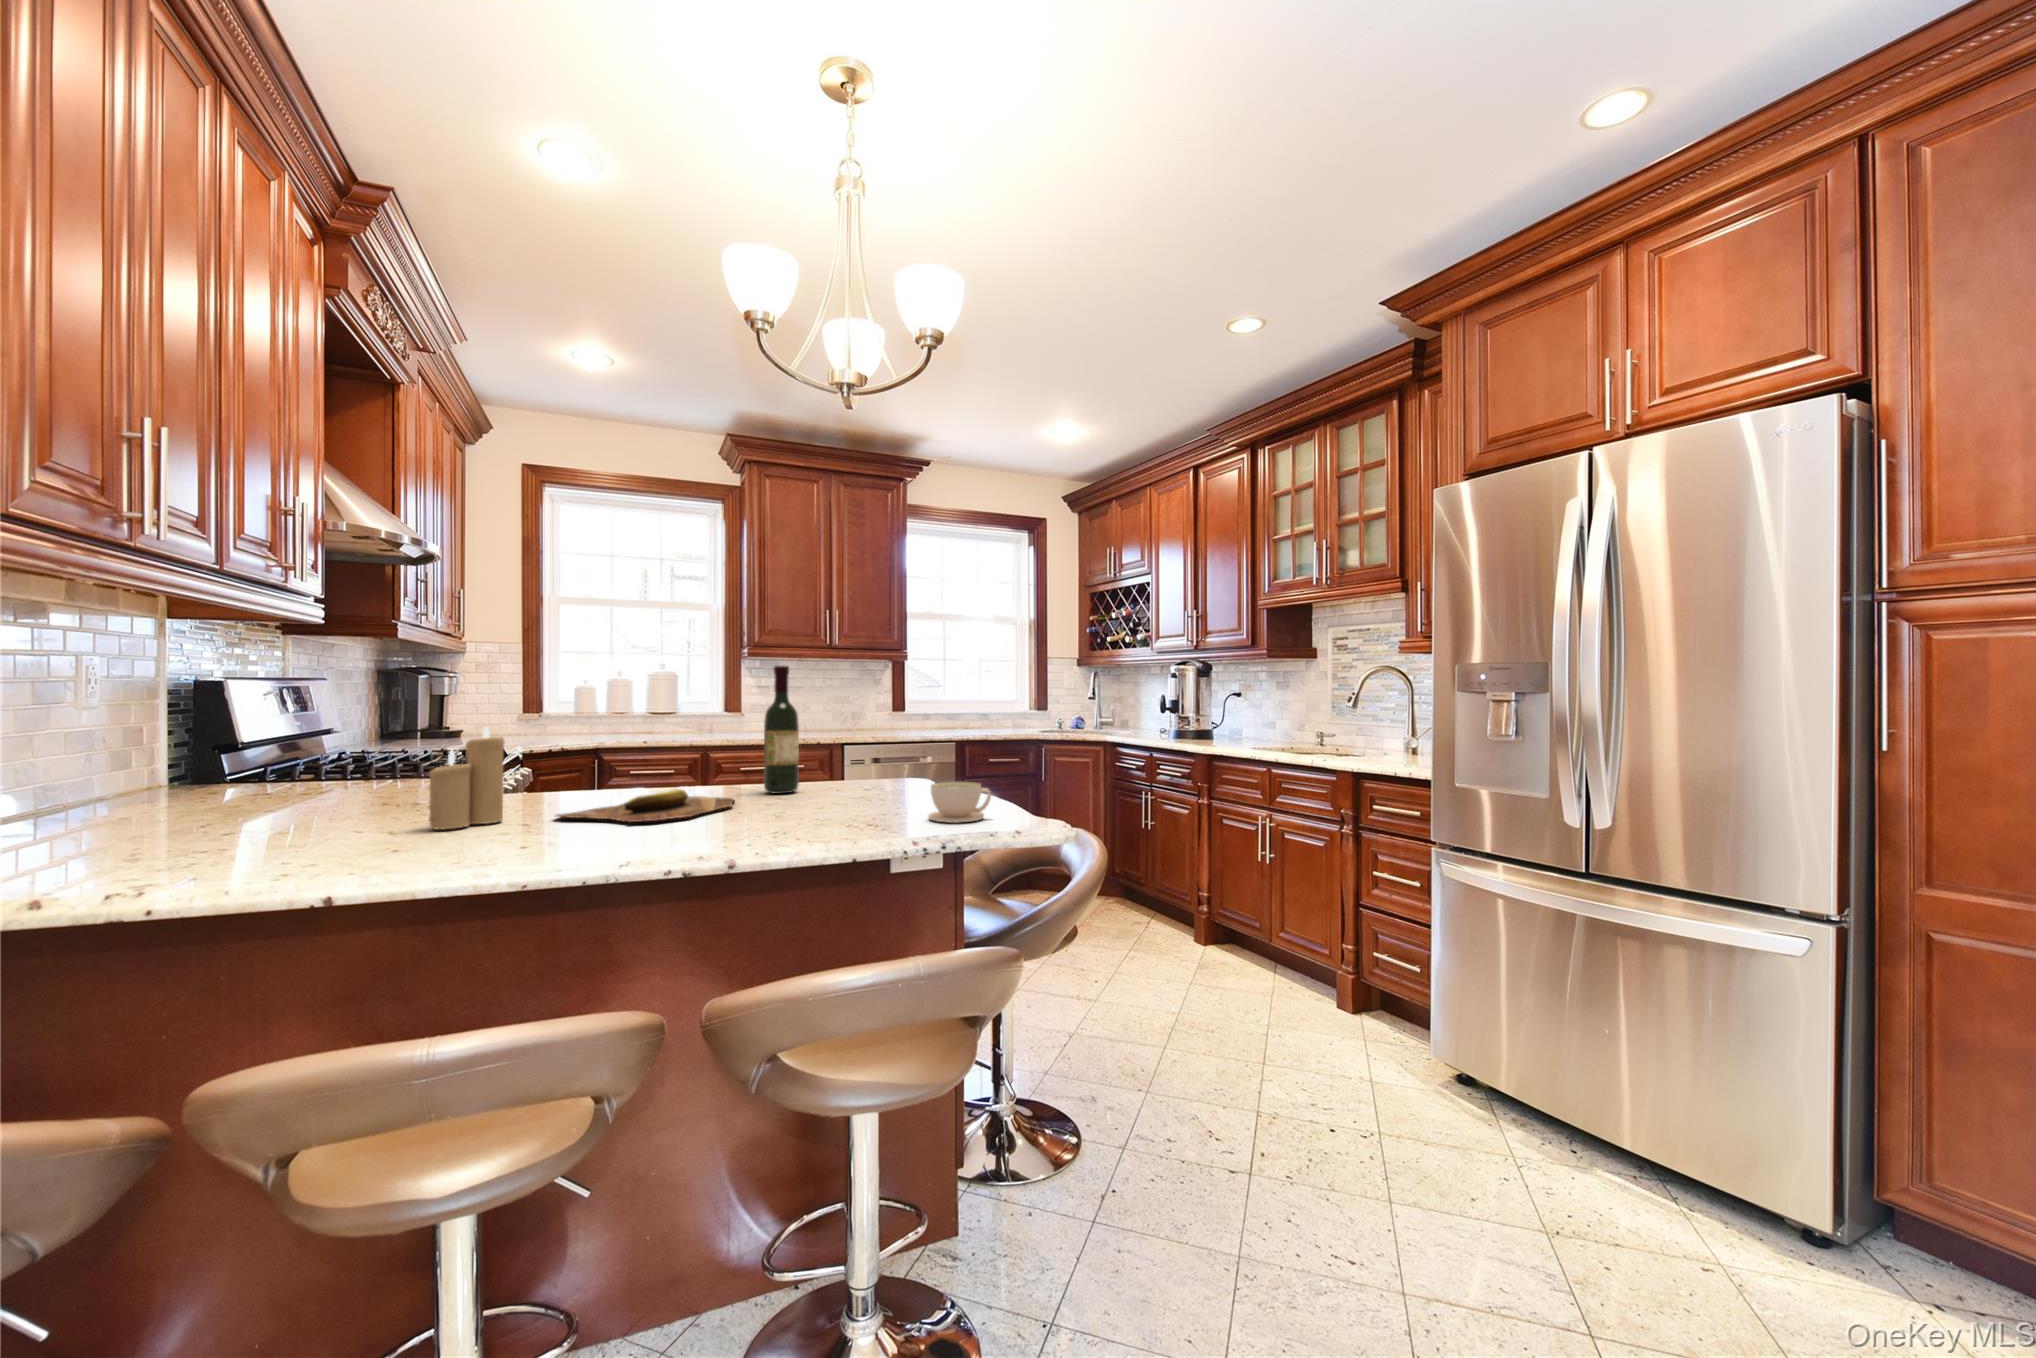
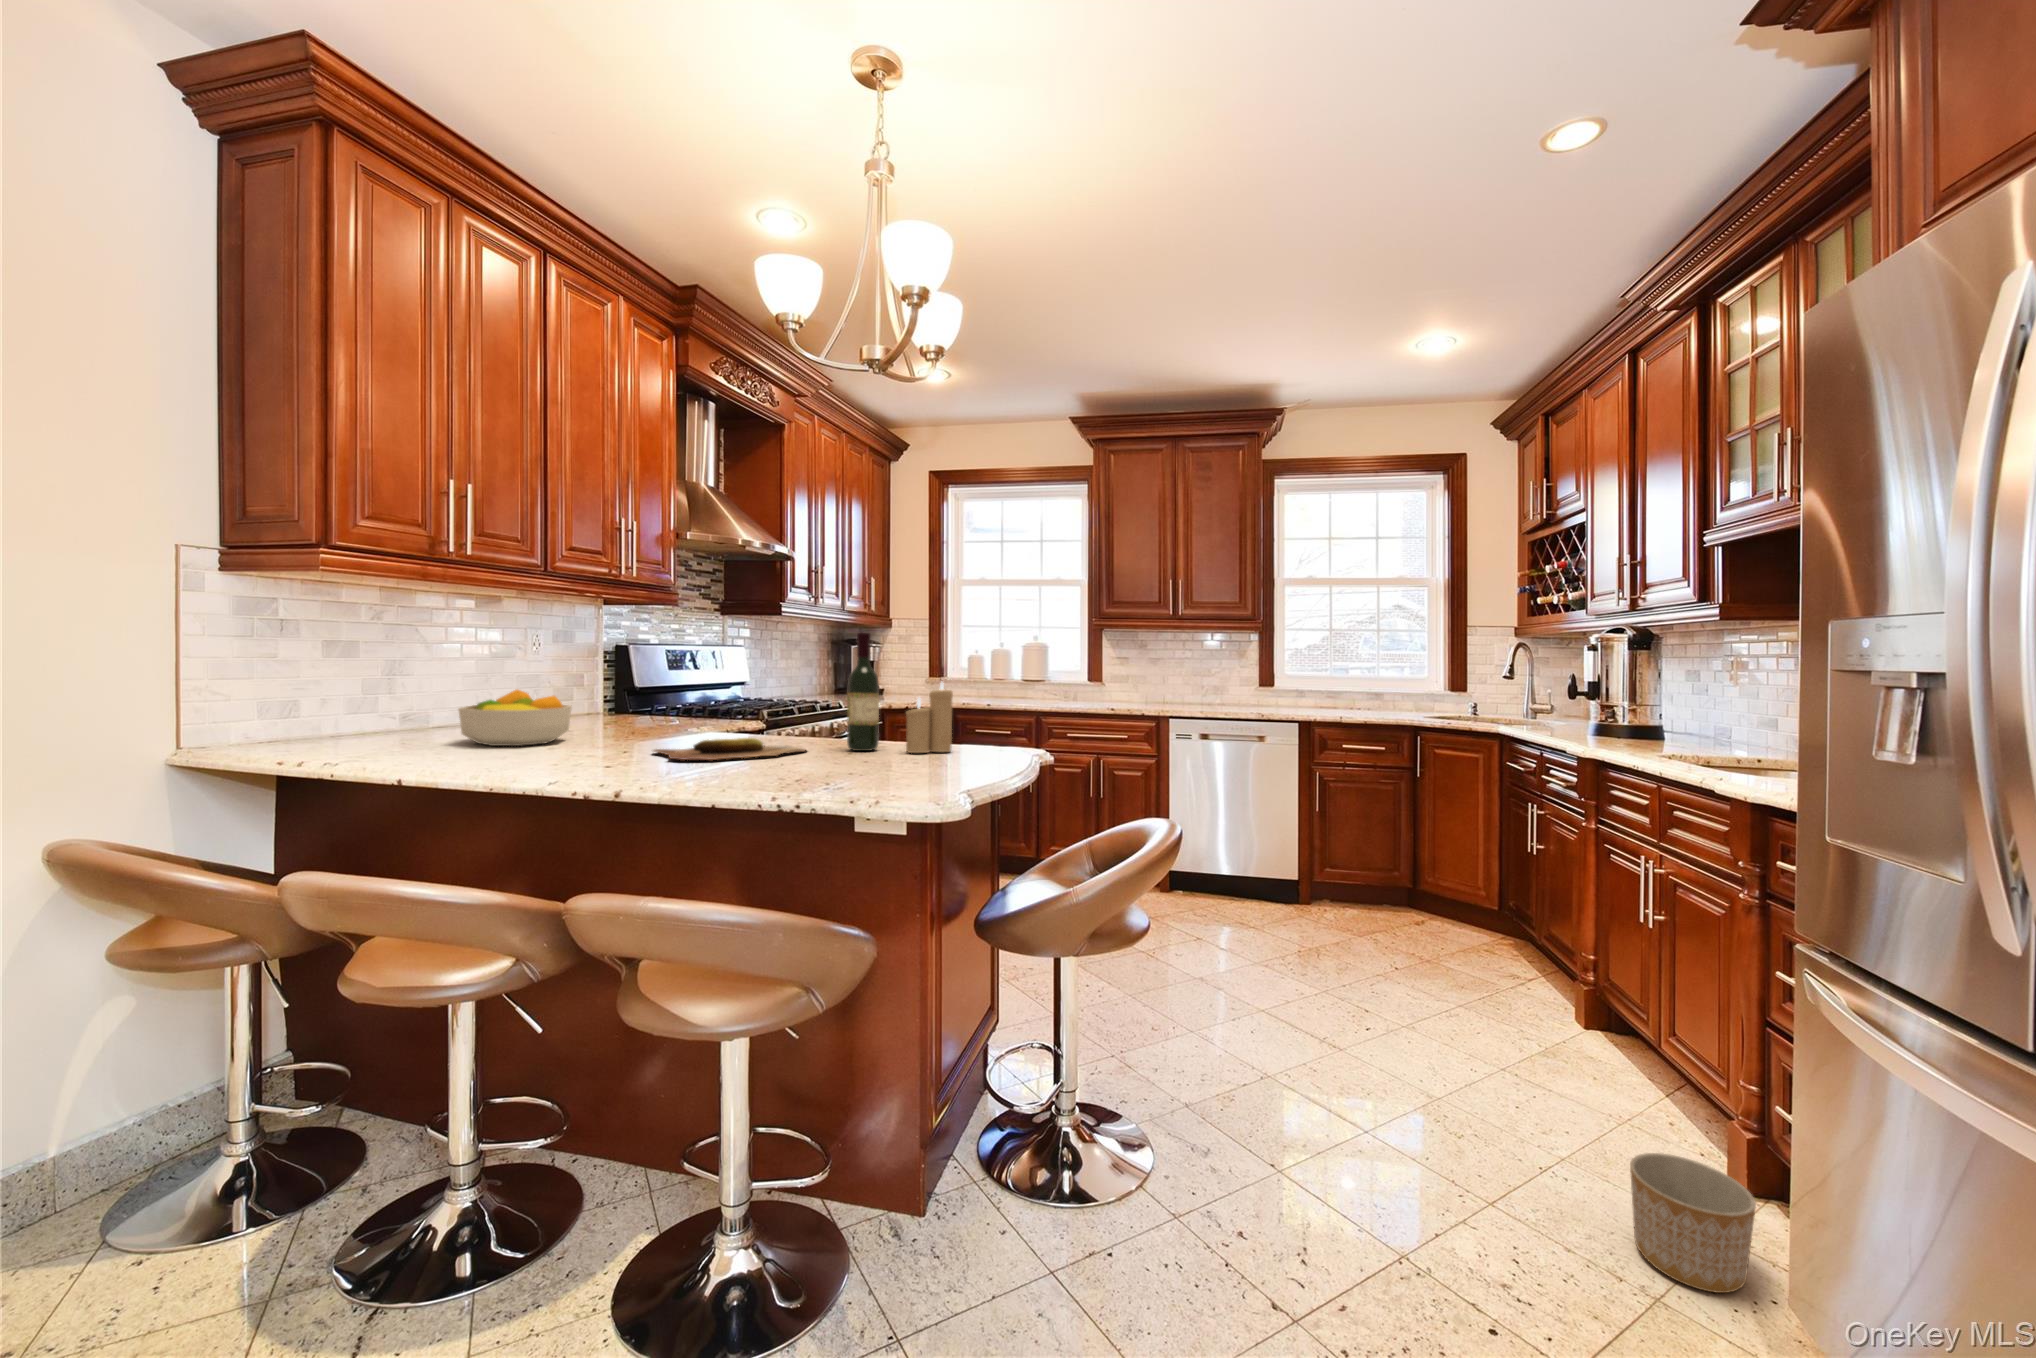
candle: present [429,726,504,830] -> present [906,683,953,753]
fruit bowl: none [120,751,345,840] -> present [458,690,572,746]
coffee cup: present [929,782,991,823] -> none [841,748,899,789]
planter: none [1336,996,1402,1069] -> present [1630,1153,1756,1293]

